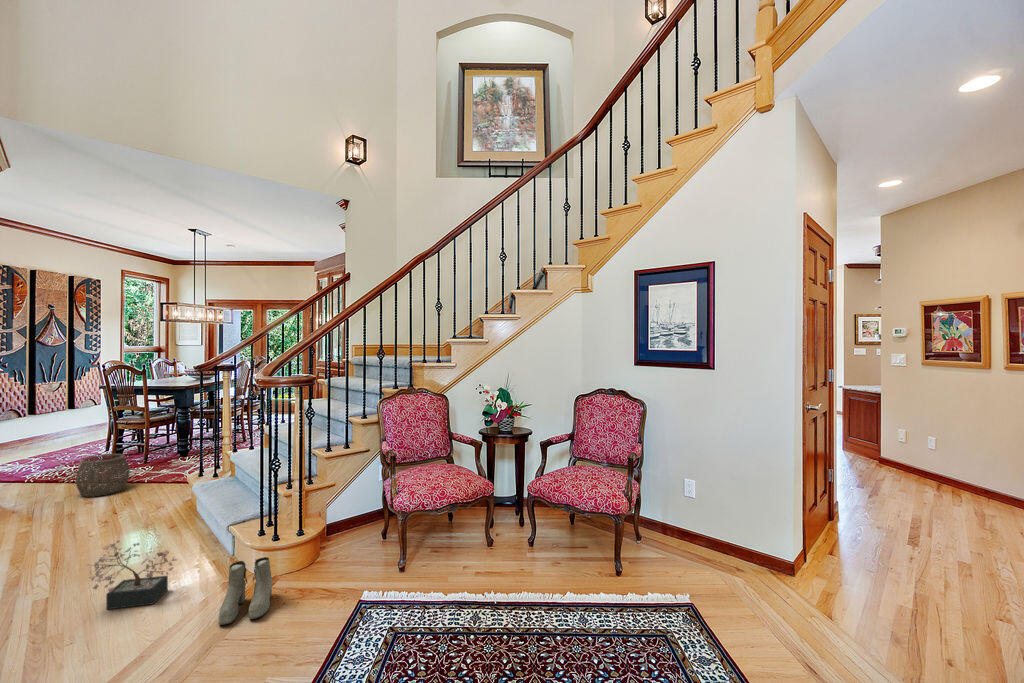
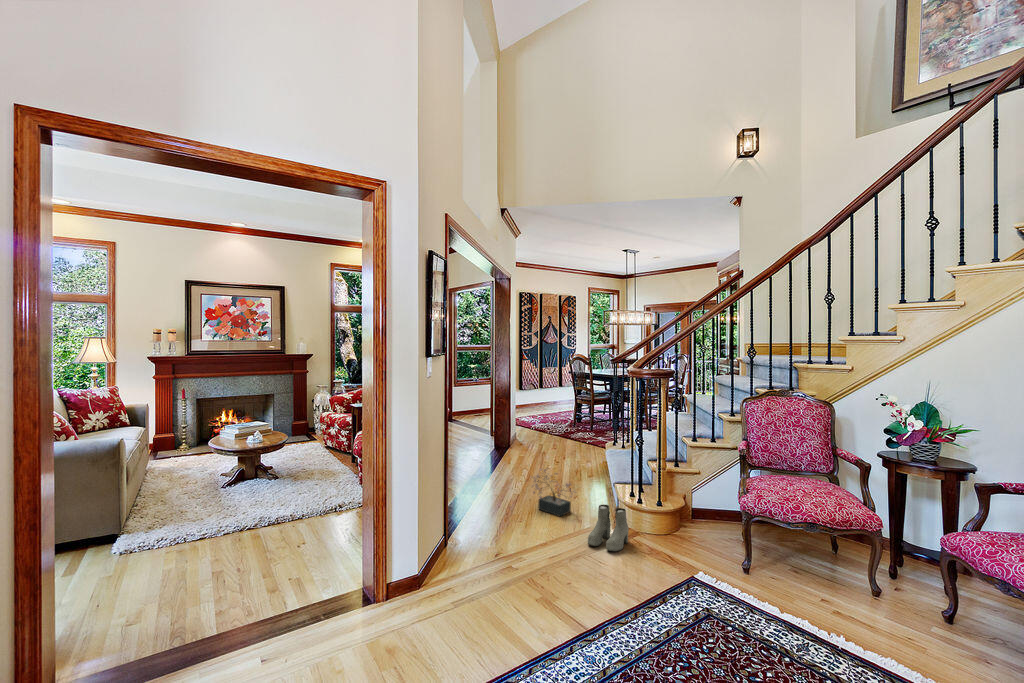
woven basket: present [75,454,130,497] -> none [548,418,577,446]

